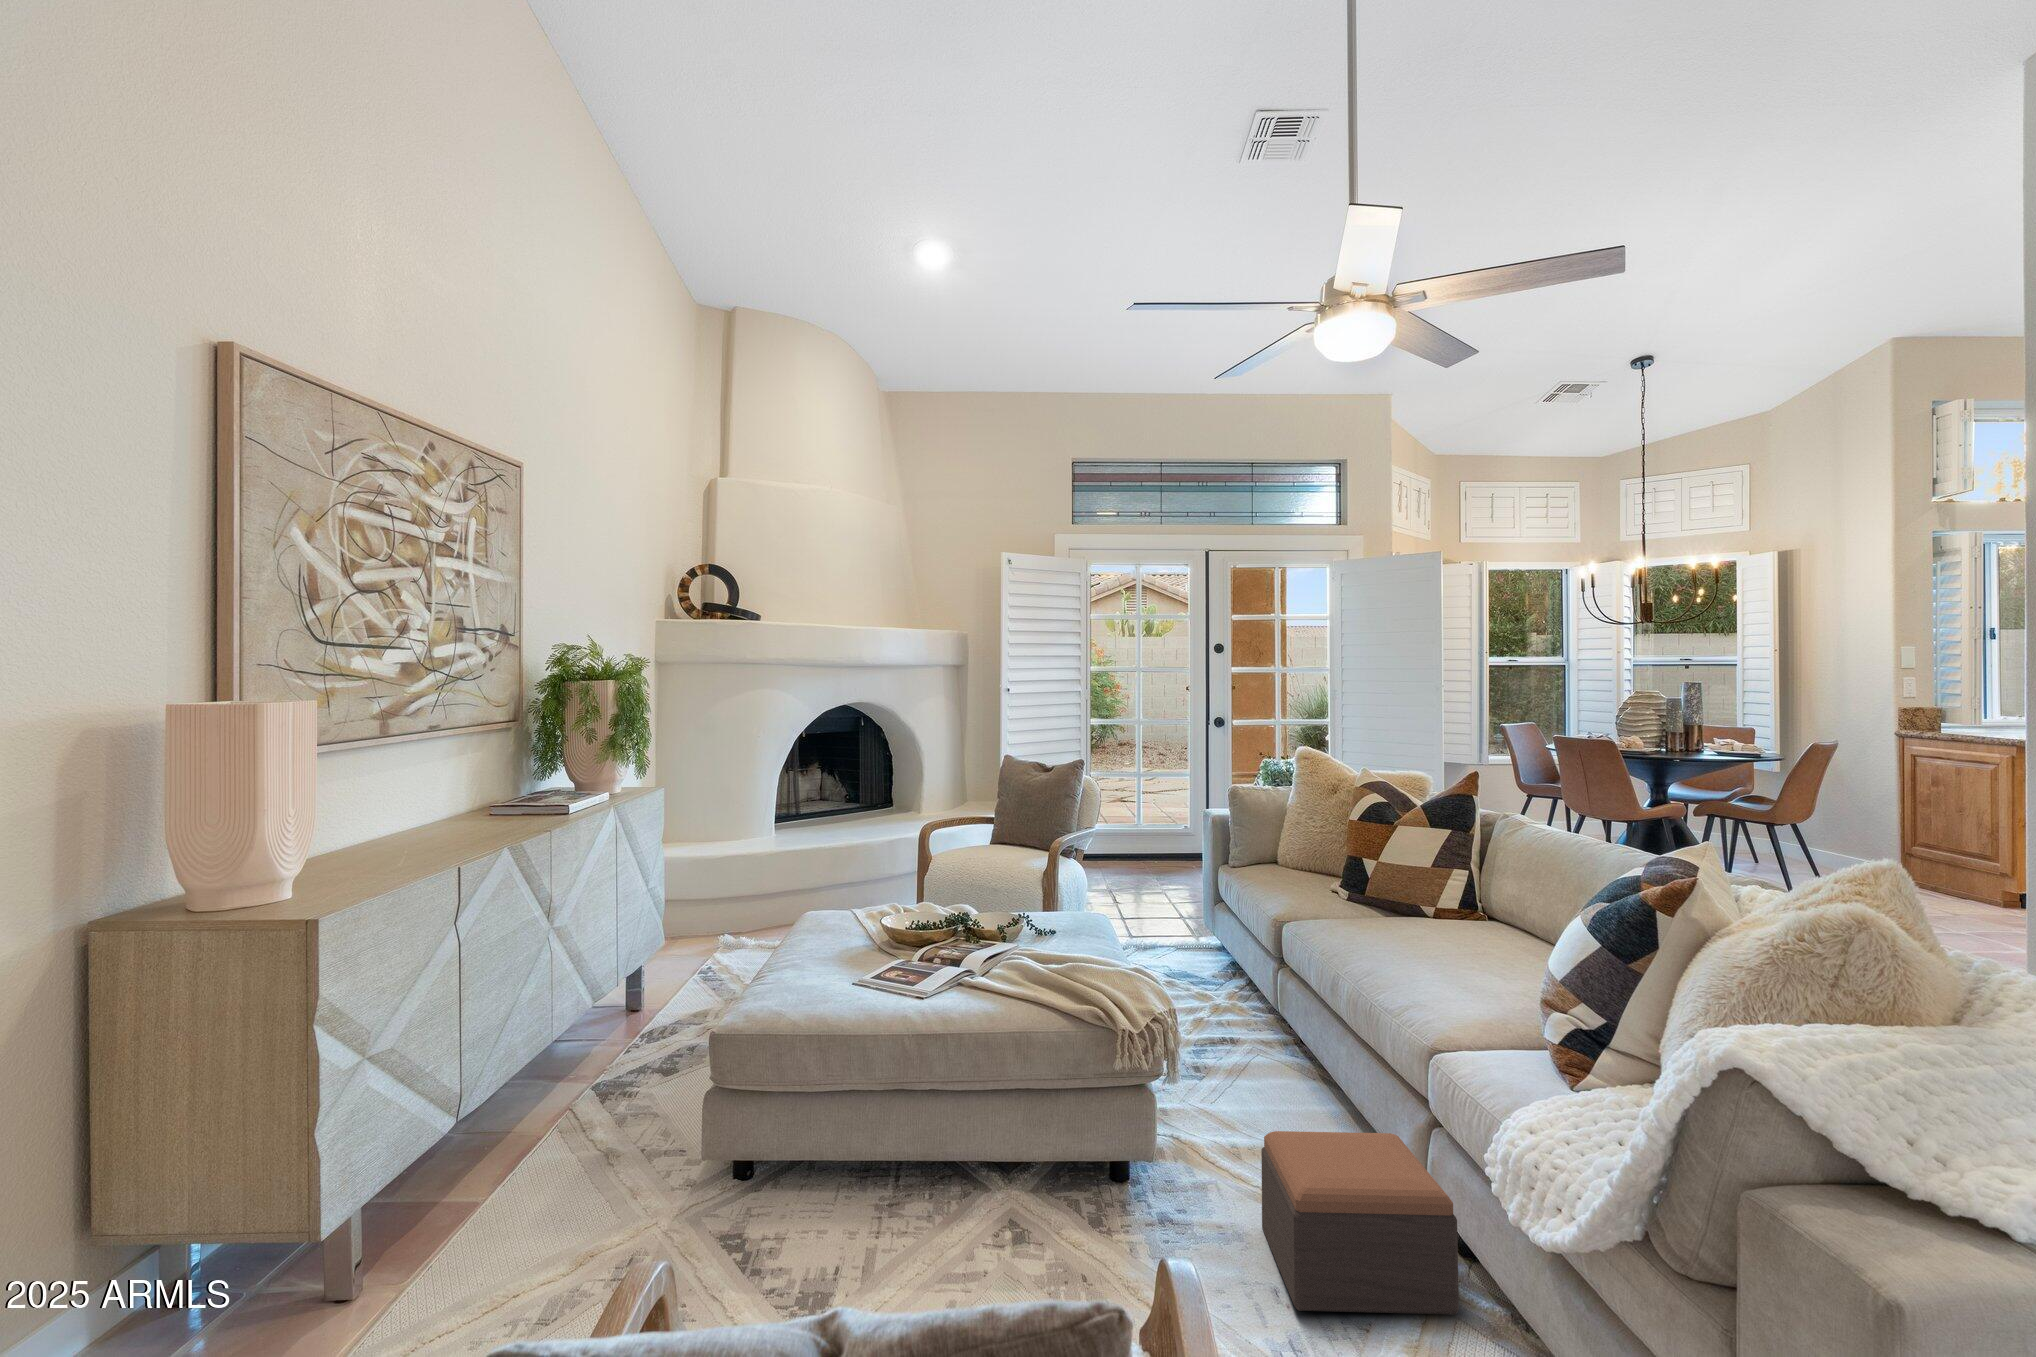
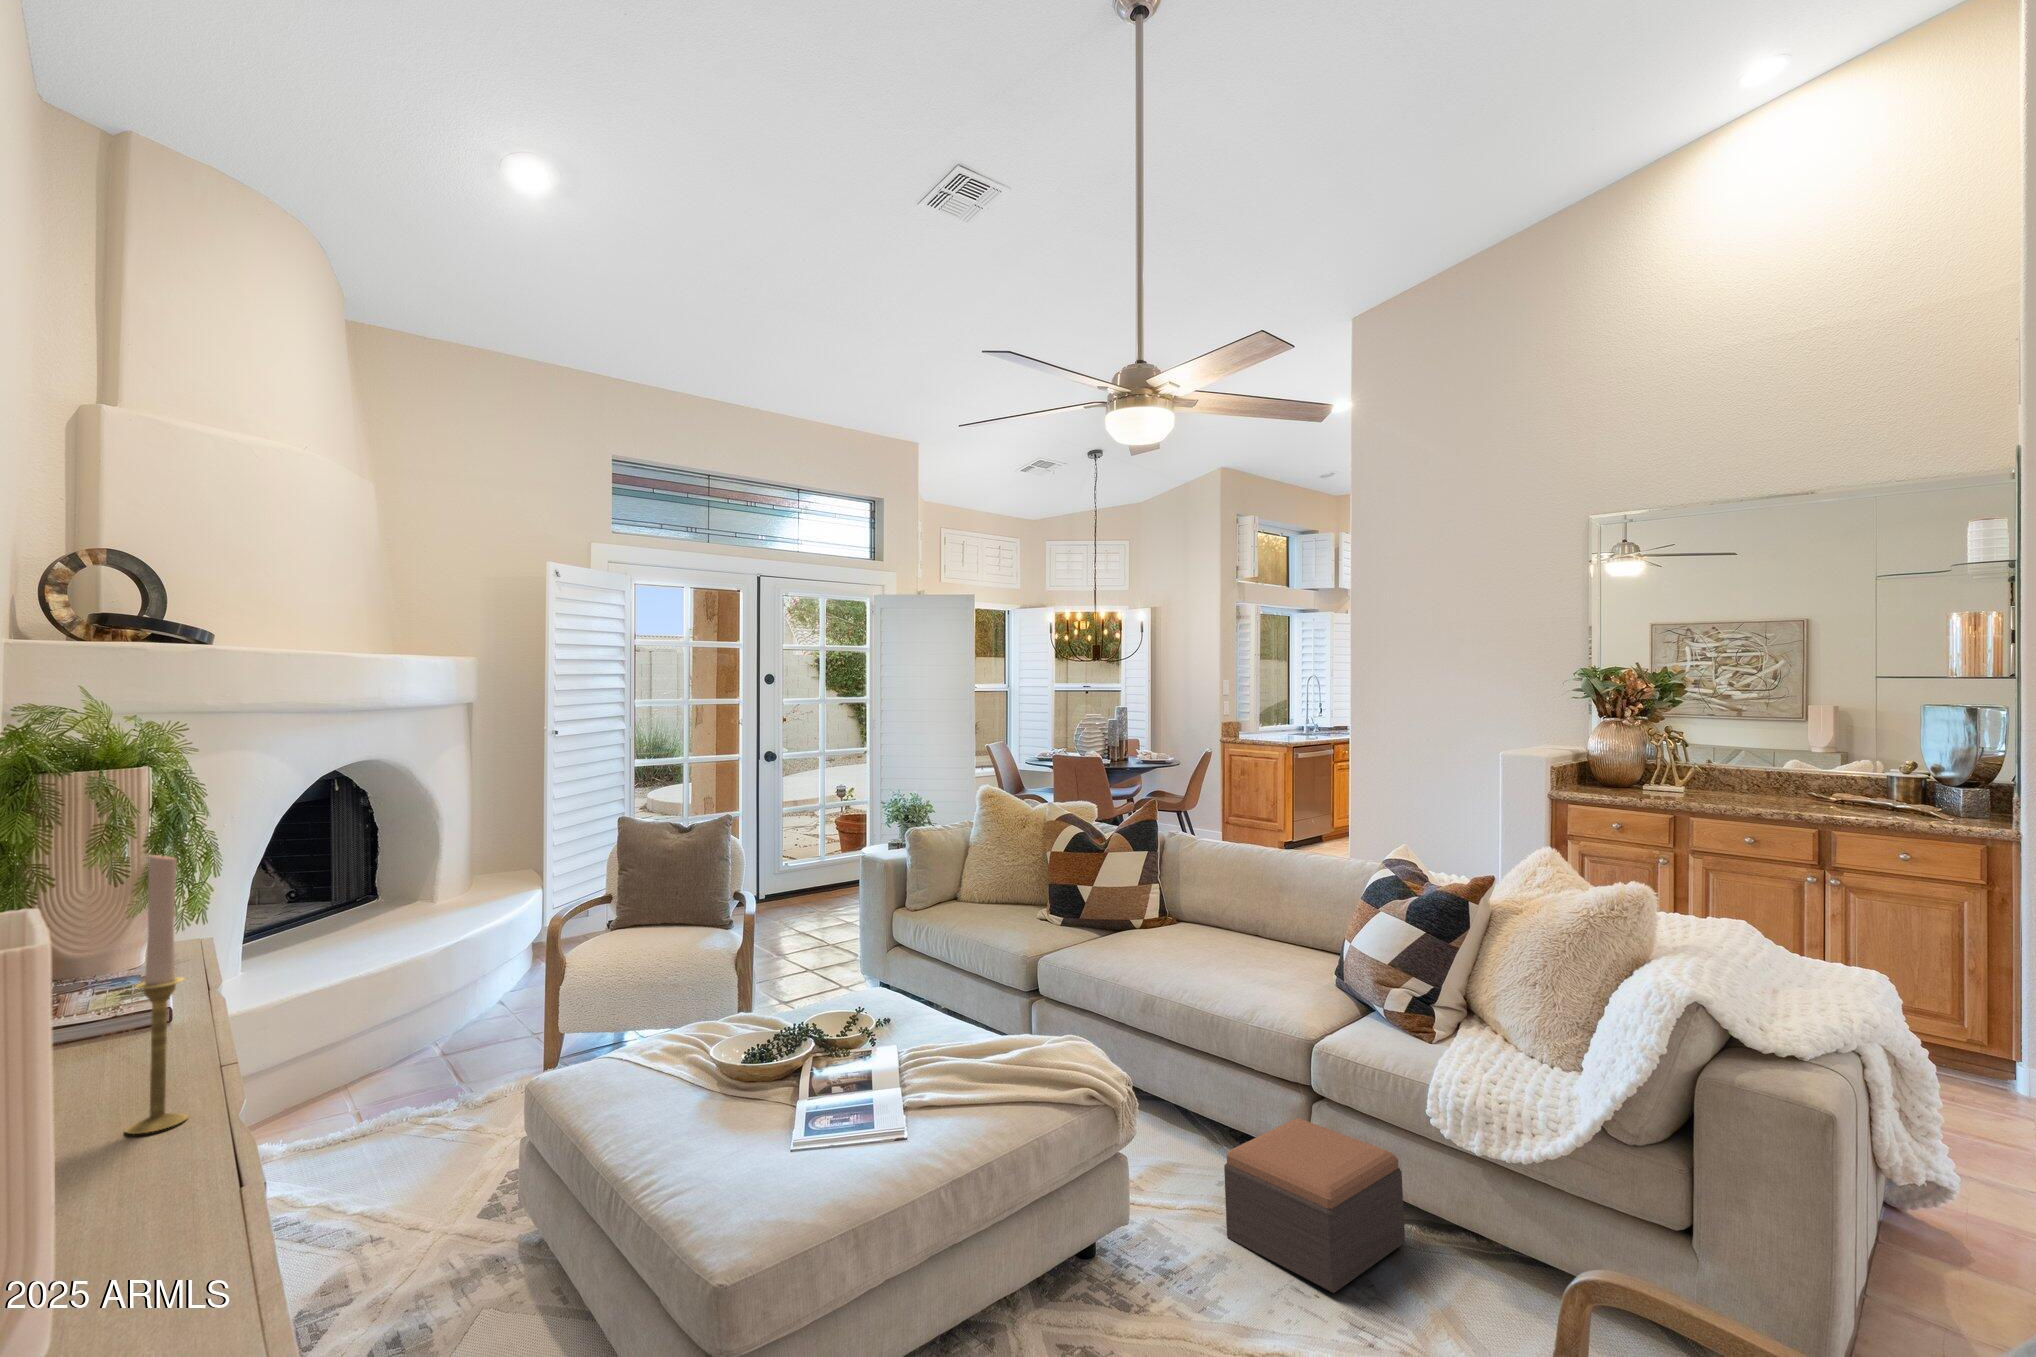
candlestick: none [433,704,461,850] -> present [126,854,188,1134]

